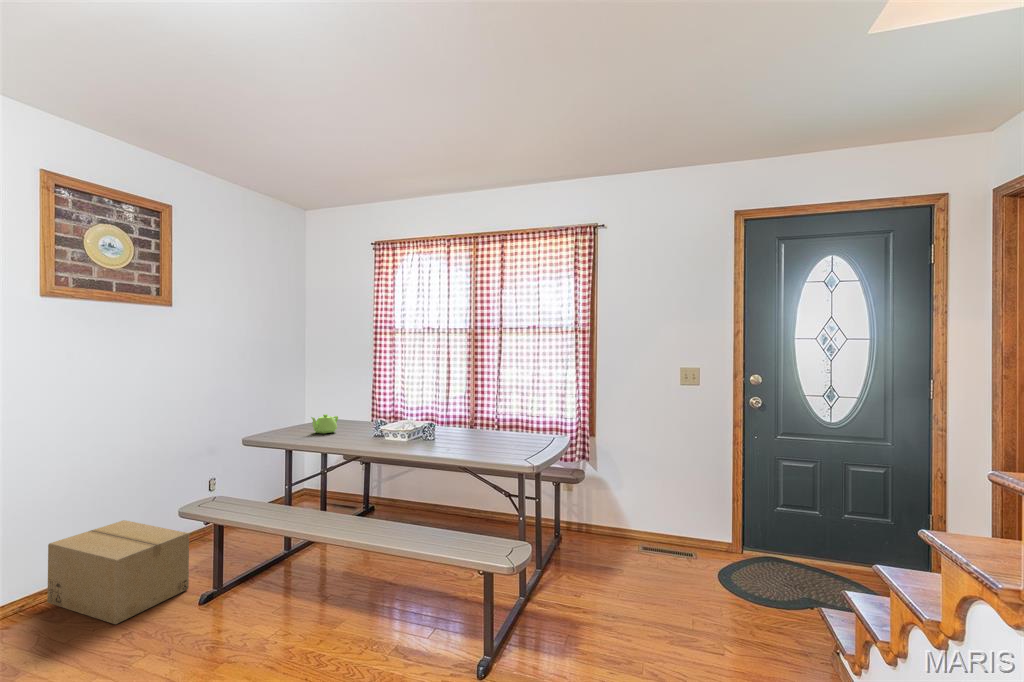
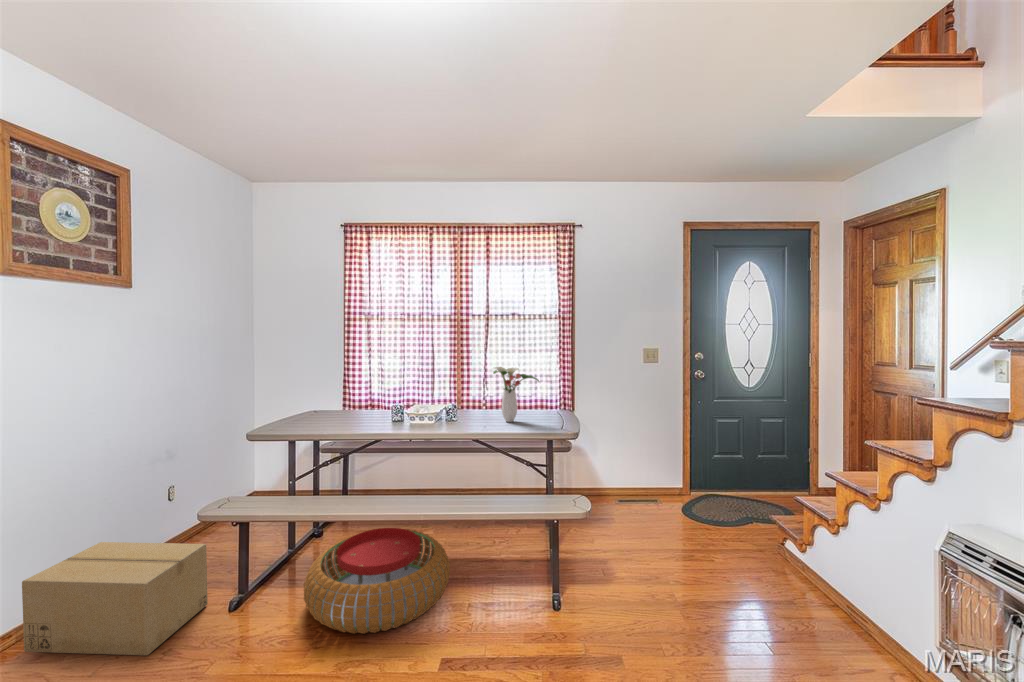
flower arrangement: none [468,382,520,442] -> present [493,367,539,422]
teapot: present [311,414,338,434] -> none [319,405,344,425]
pouf: none [246,541,399,645] -> present [304,528,450,634]

